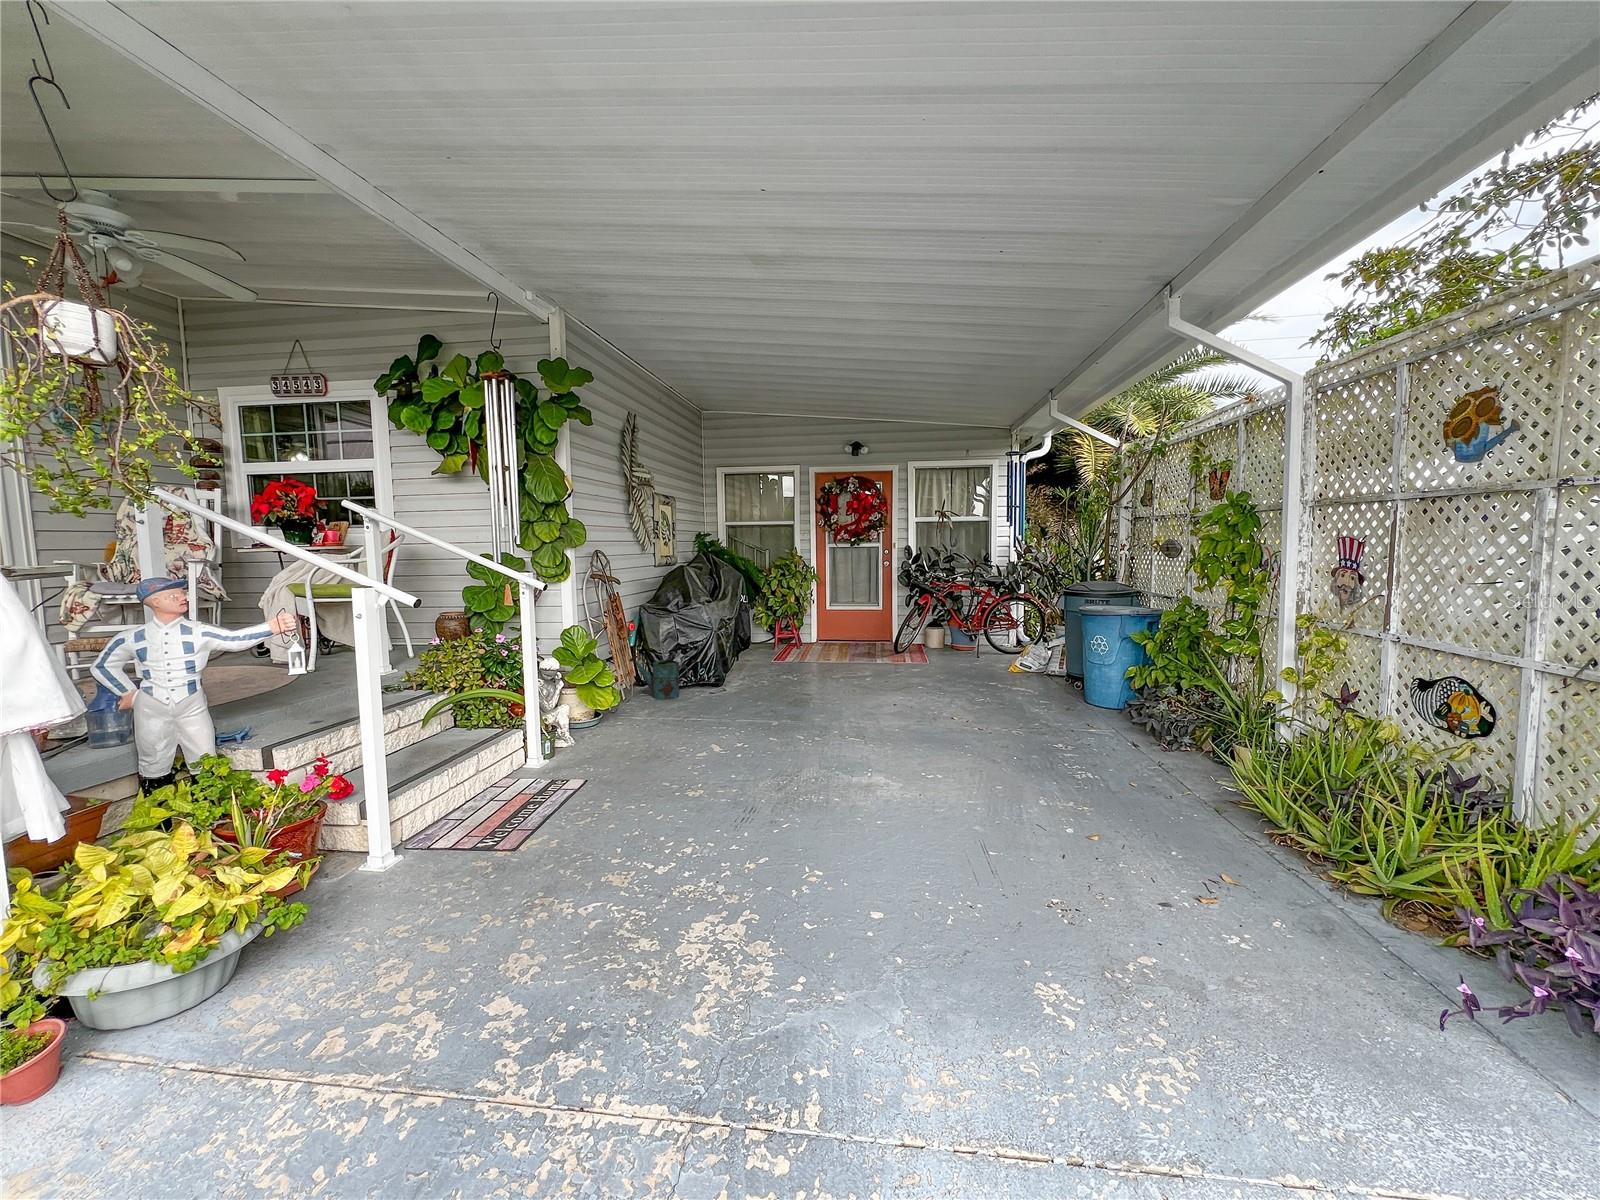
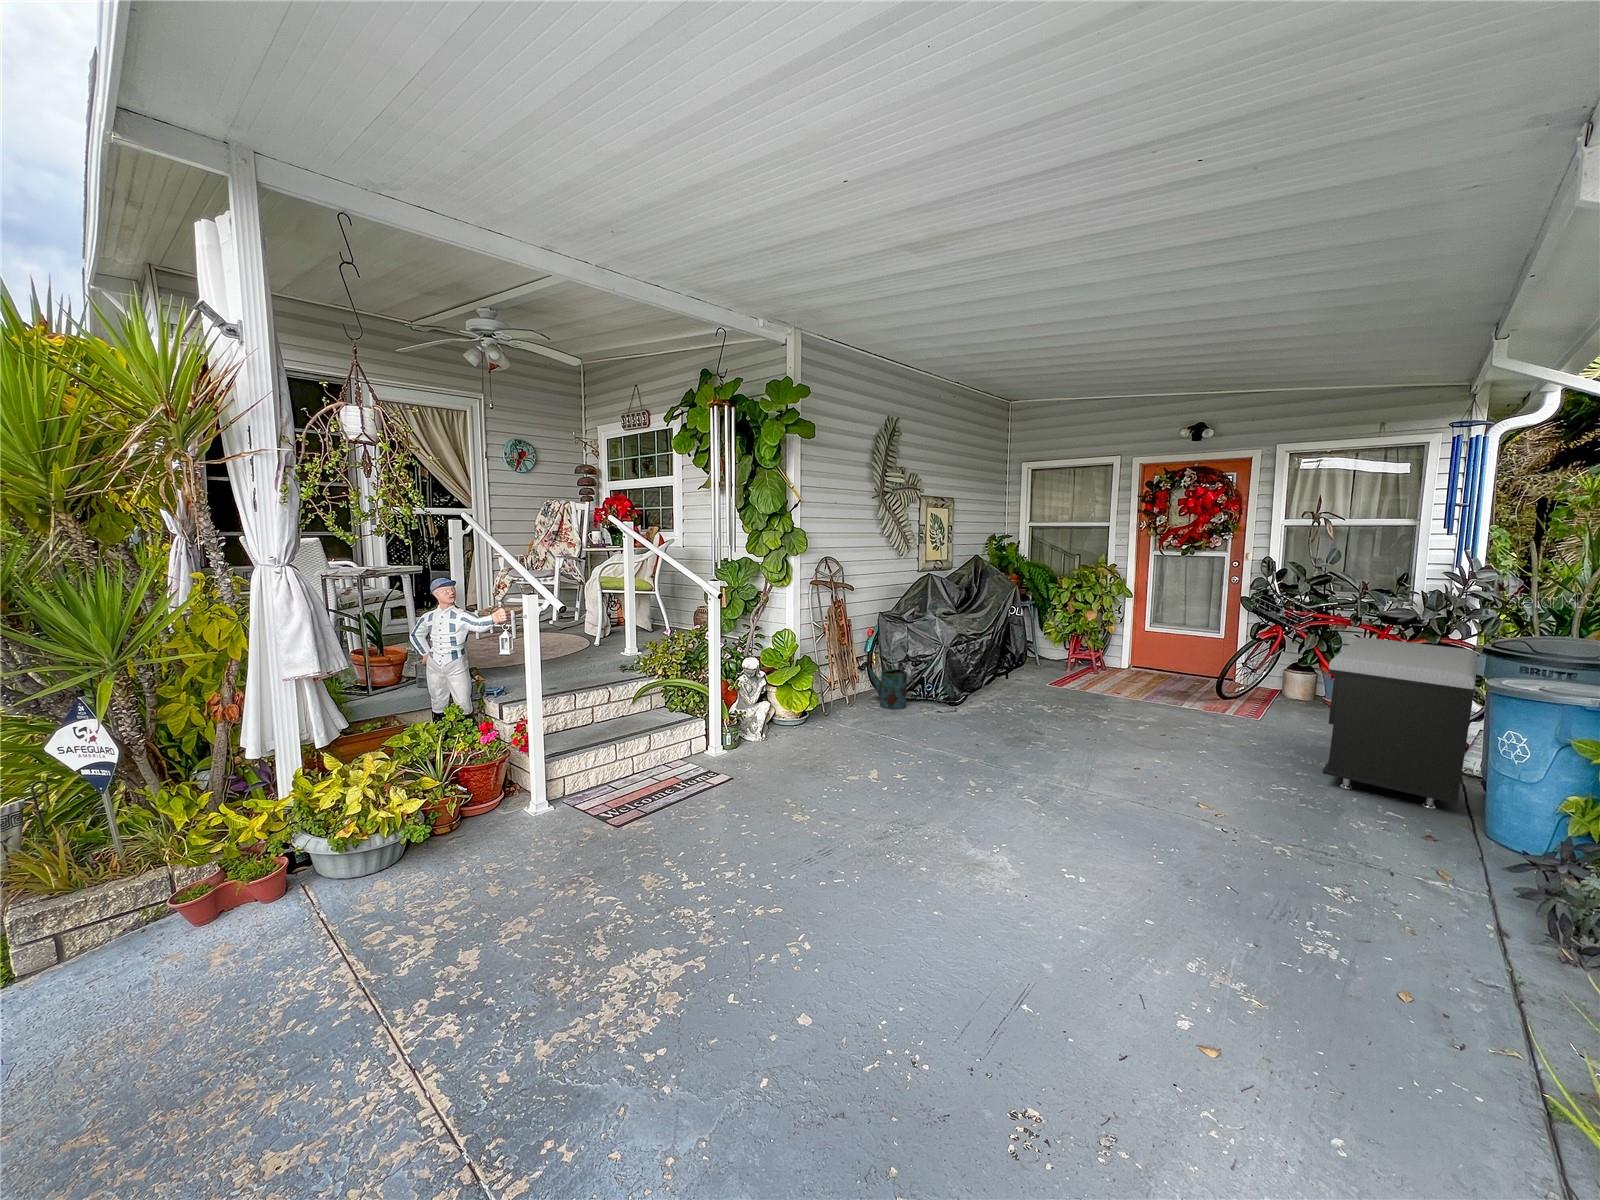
storage bench: none [997,594,1087,699] -> present [1322,637,1478,809]

